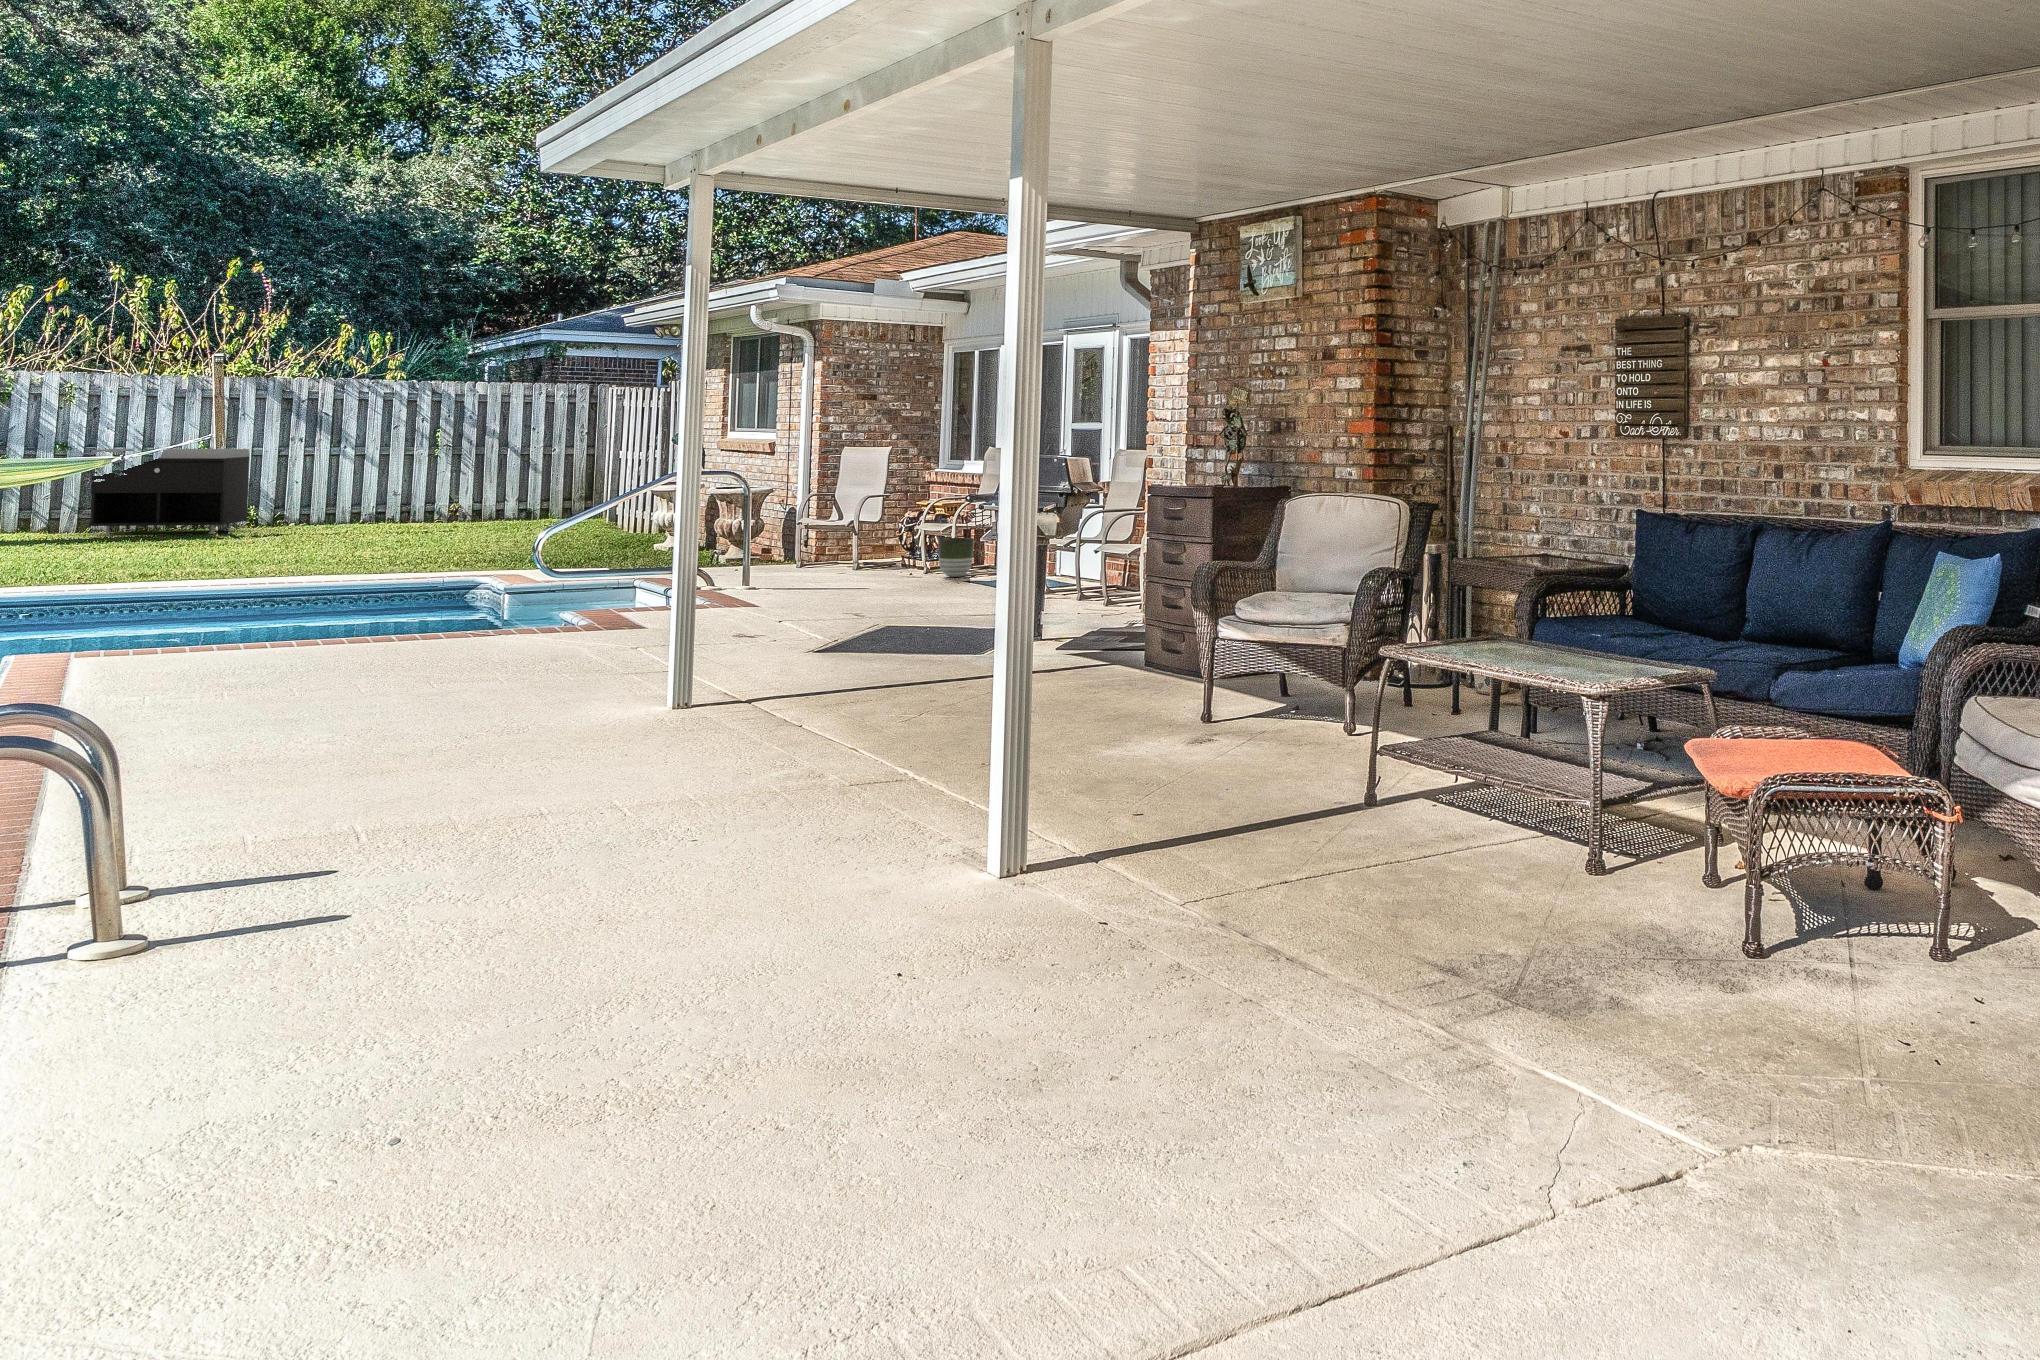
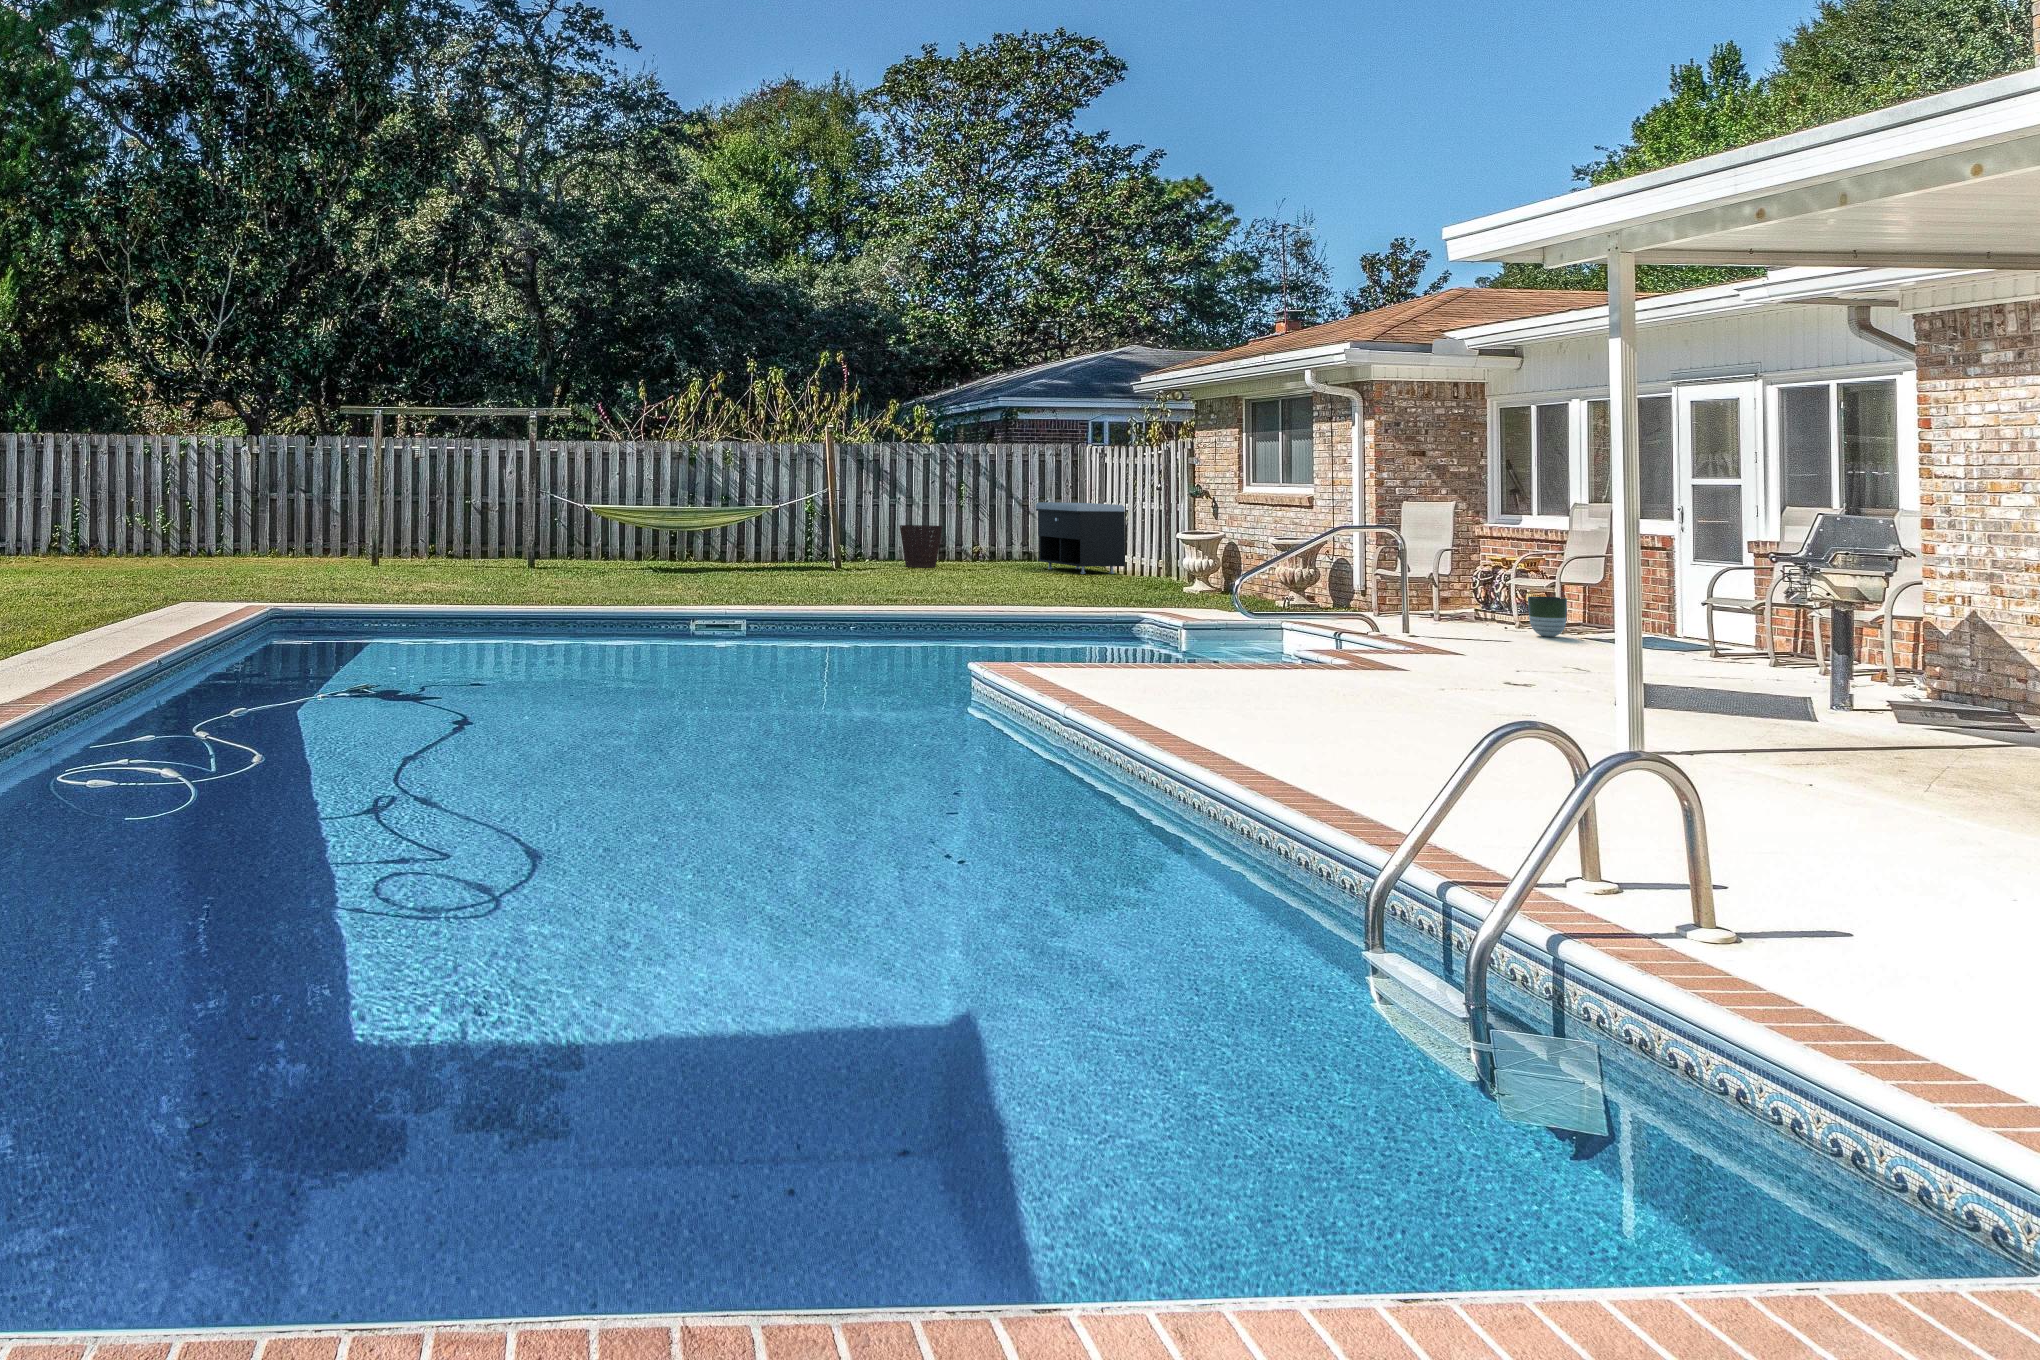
storage bench: present [89,449,249,535] -> present [1036,502,1125,574]
basket: none [336,479,398,529] -> present [900,525,942,568]

